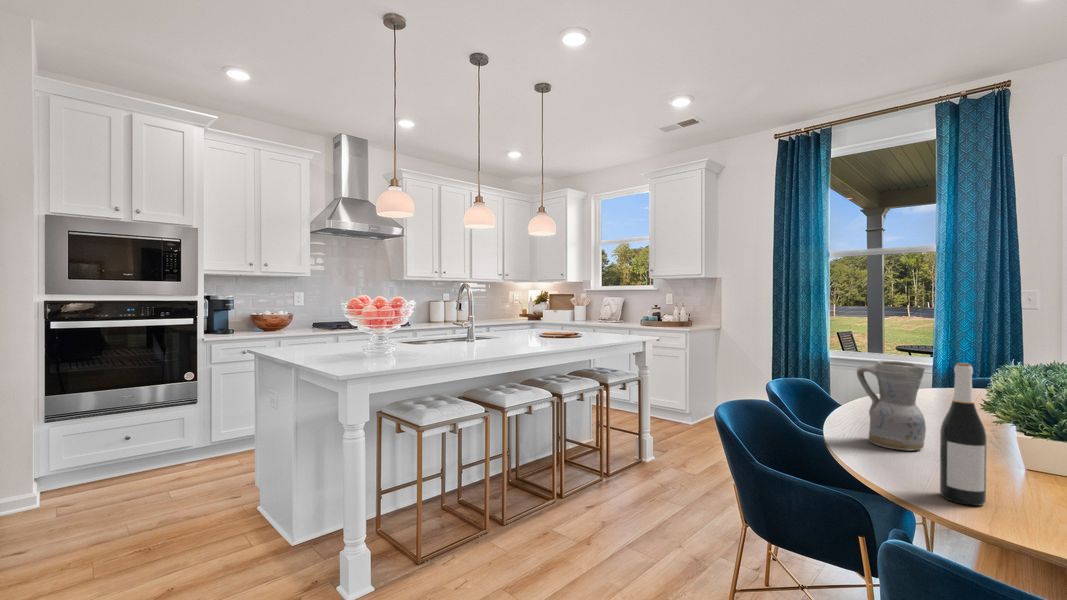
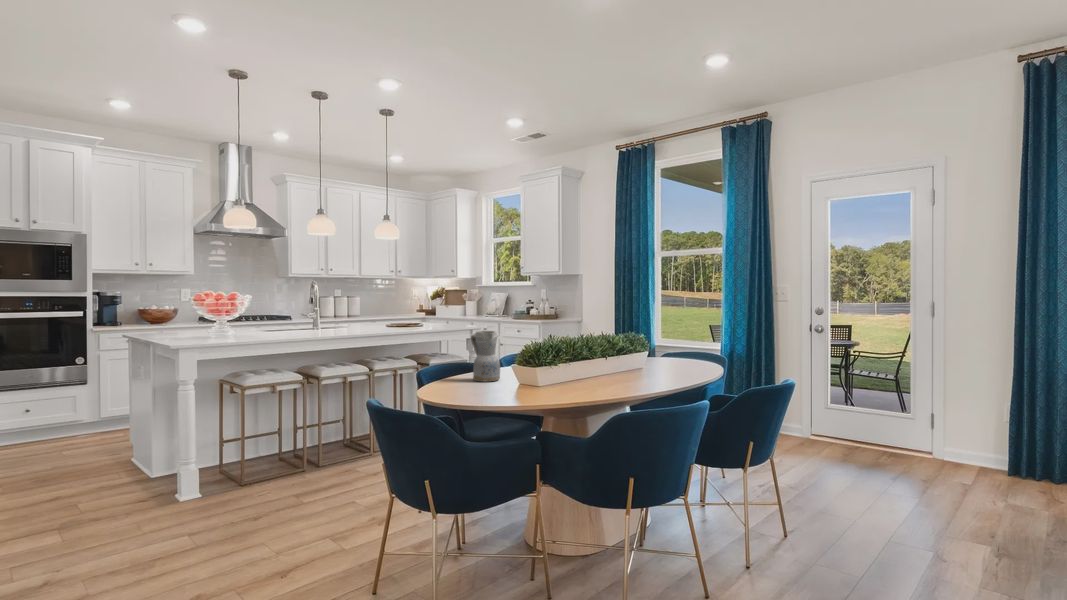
wine bottle: present [940,363,987,506] -> none [439,325,457,395]

